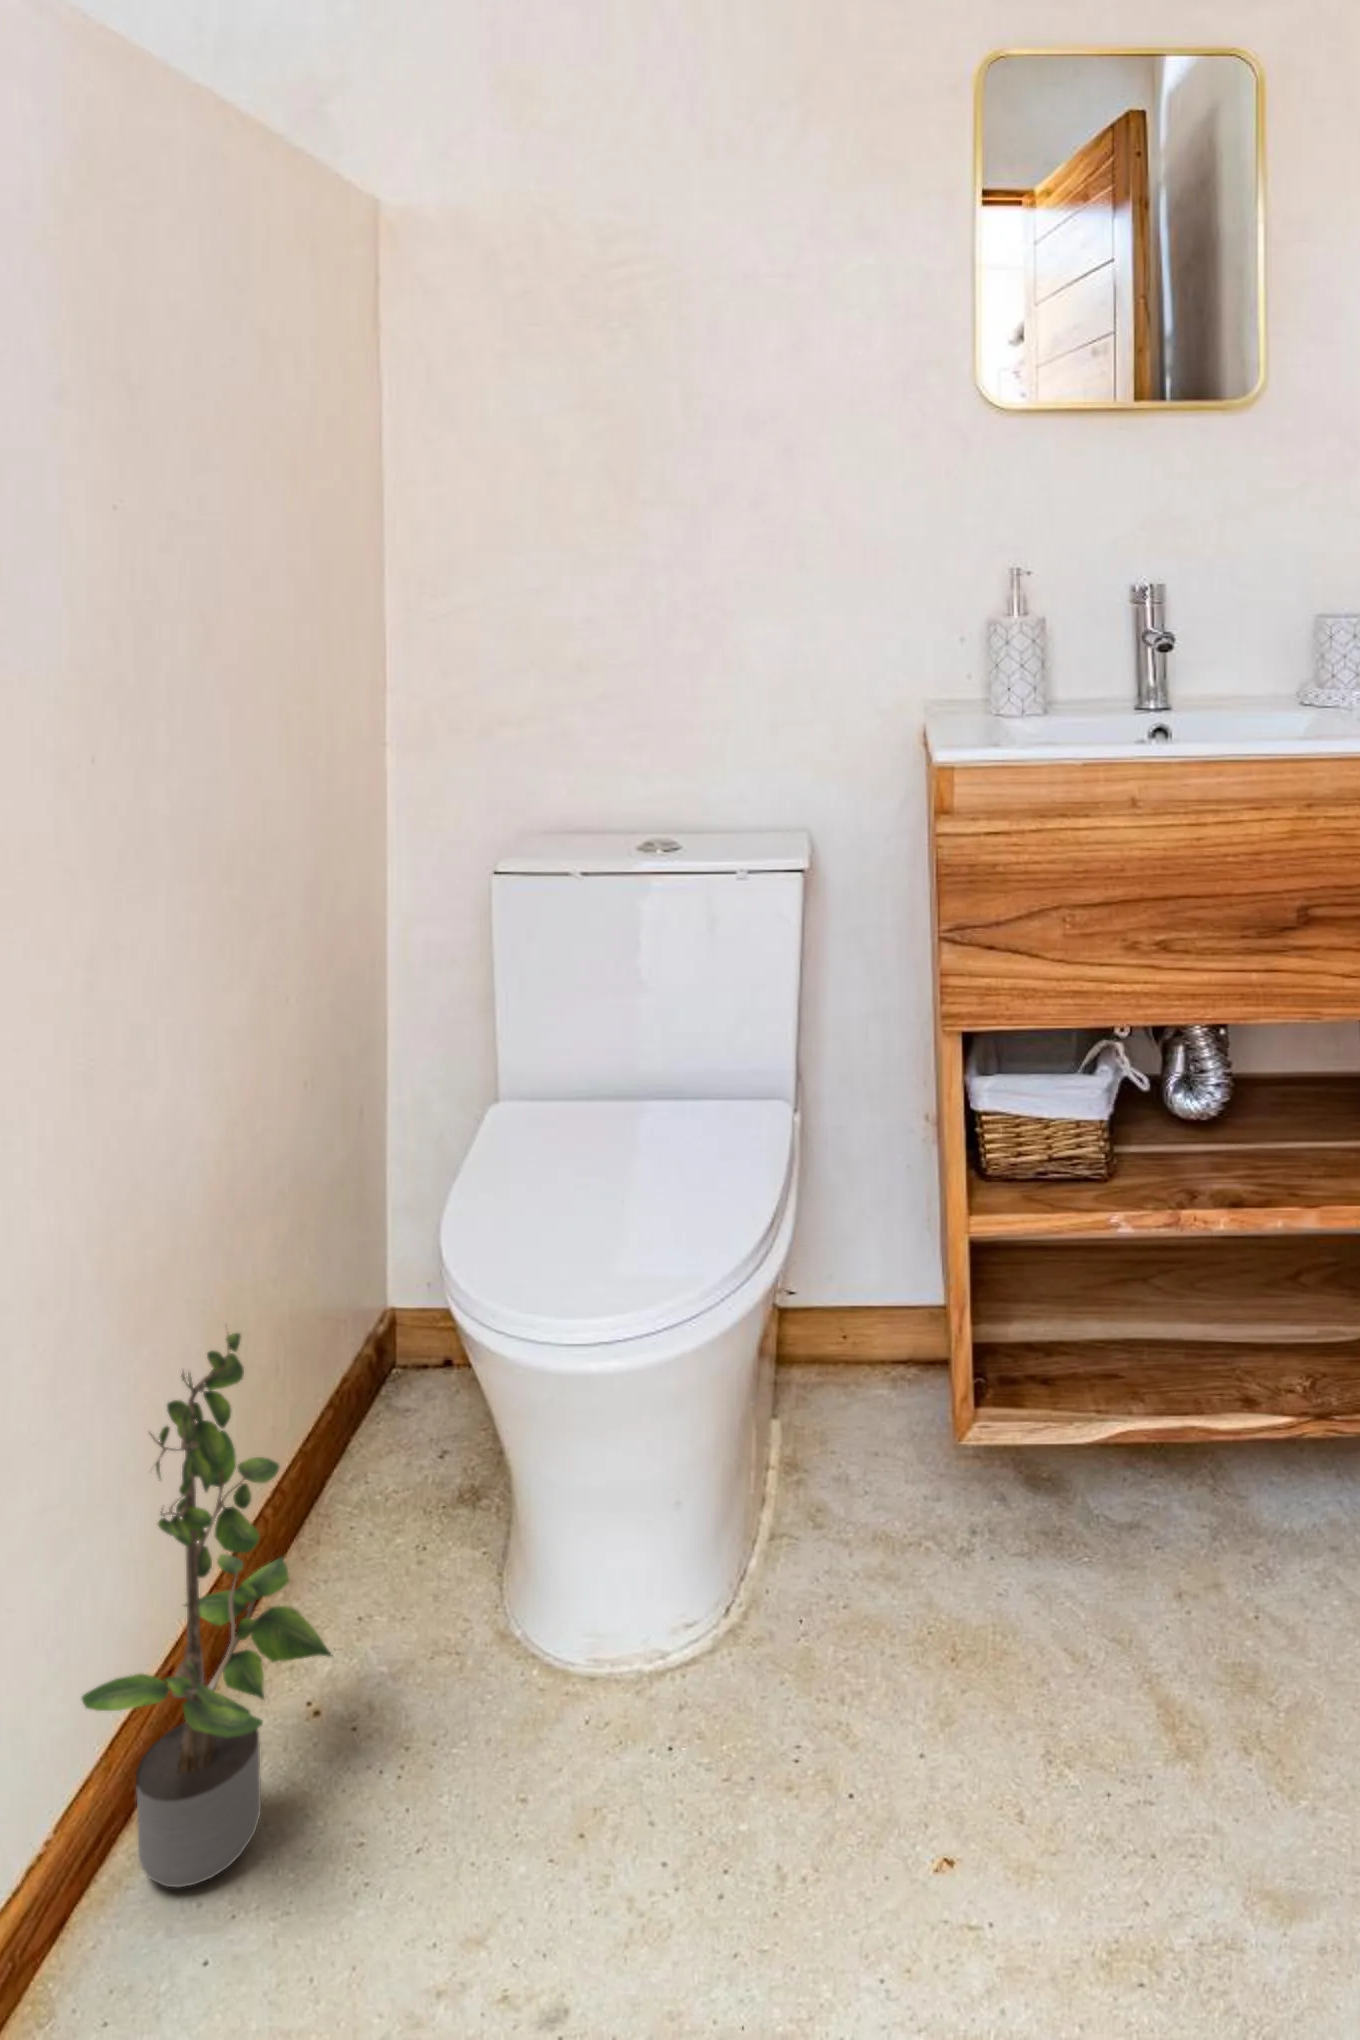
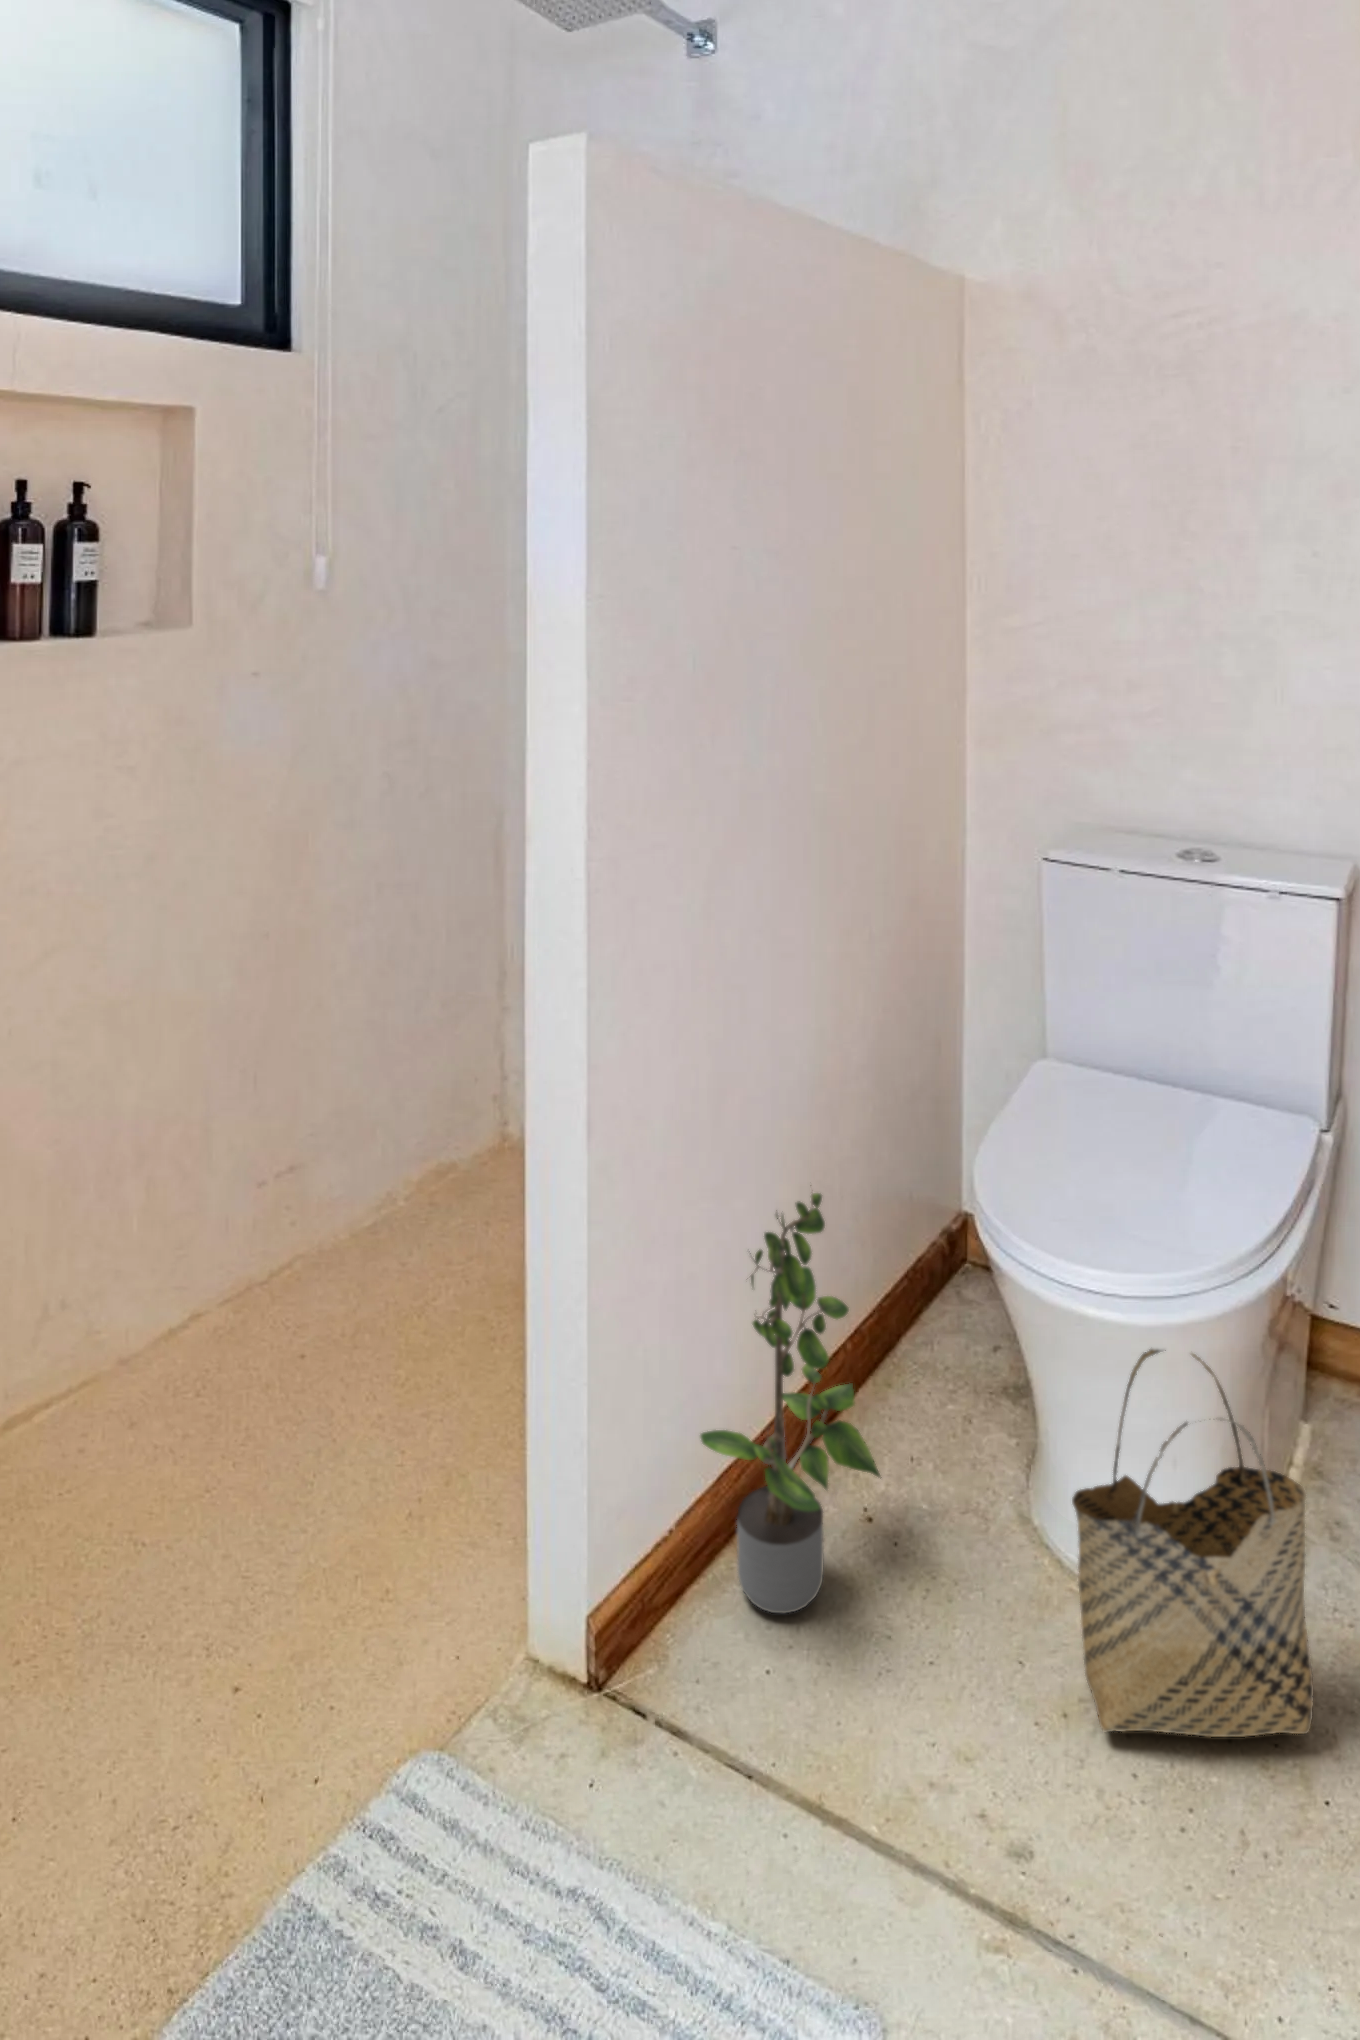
woven basket: none [579,1375,830,1828] -> present [1072,1349,1314,1737]

